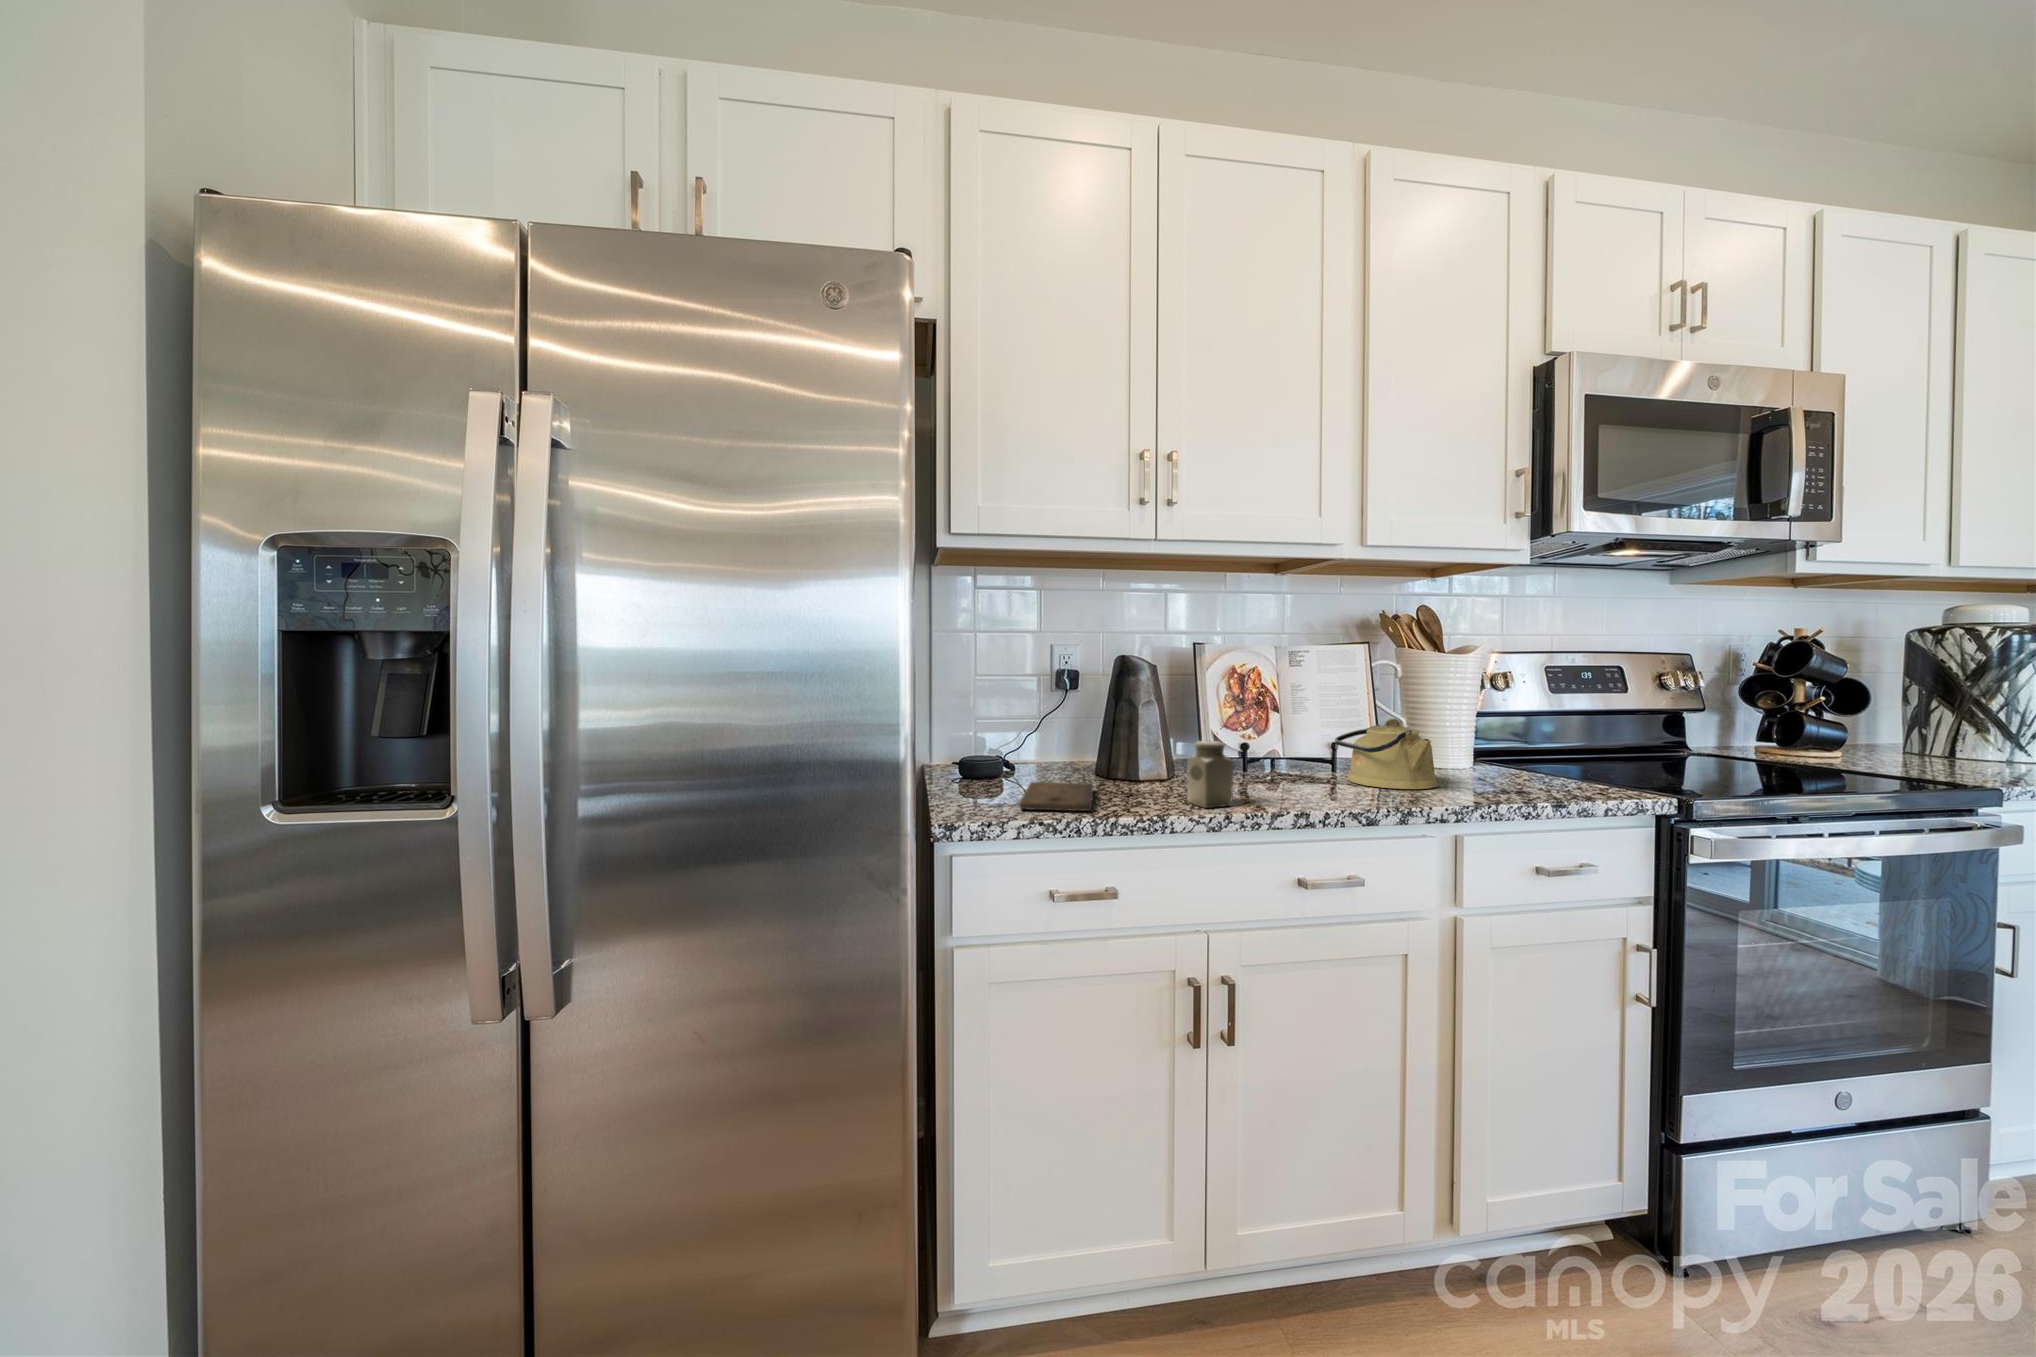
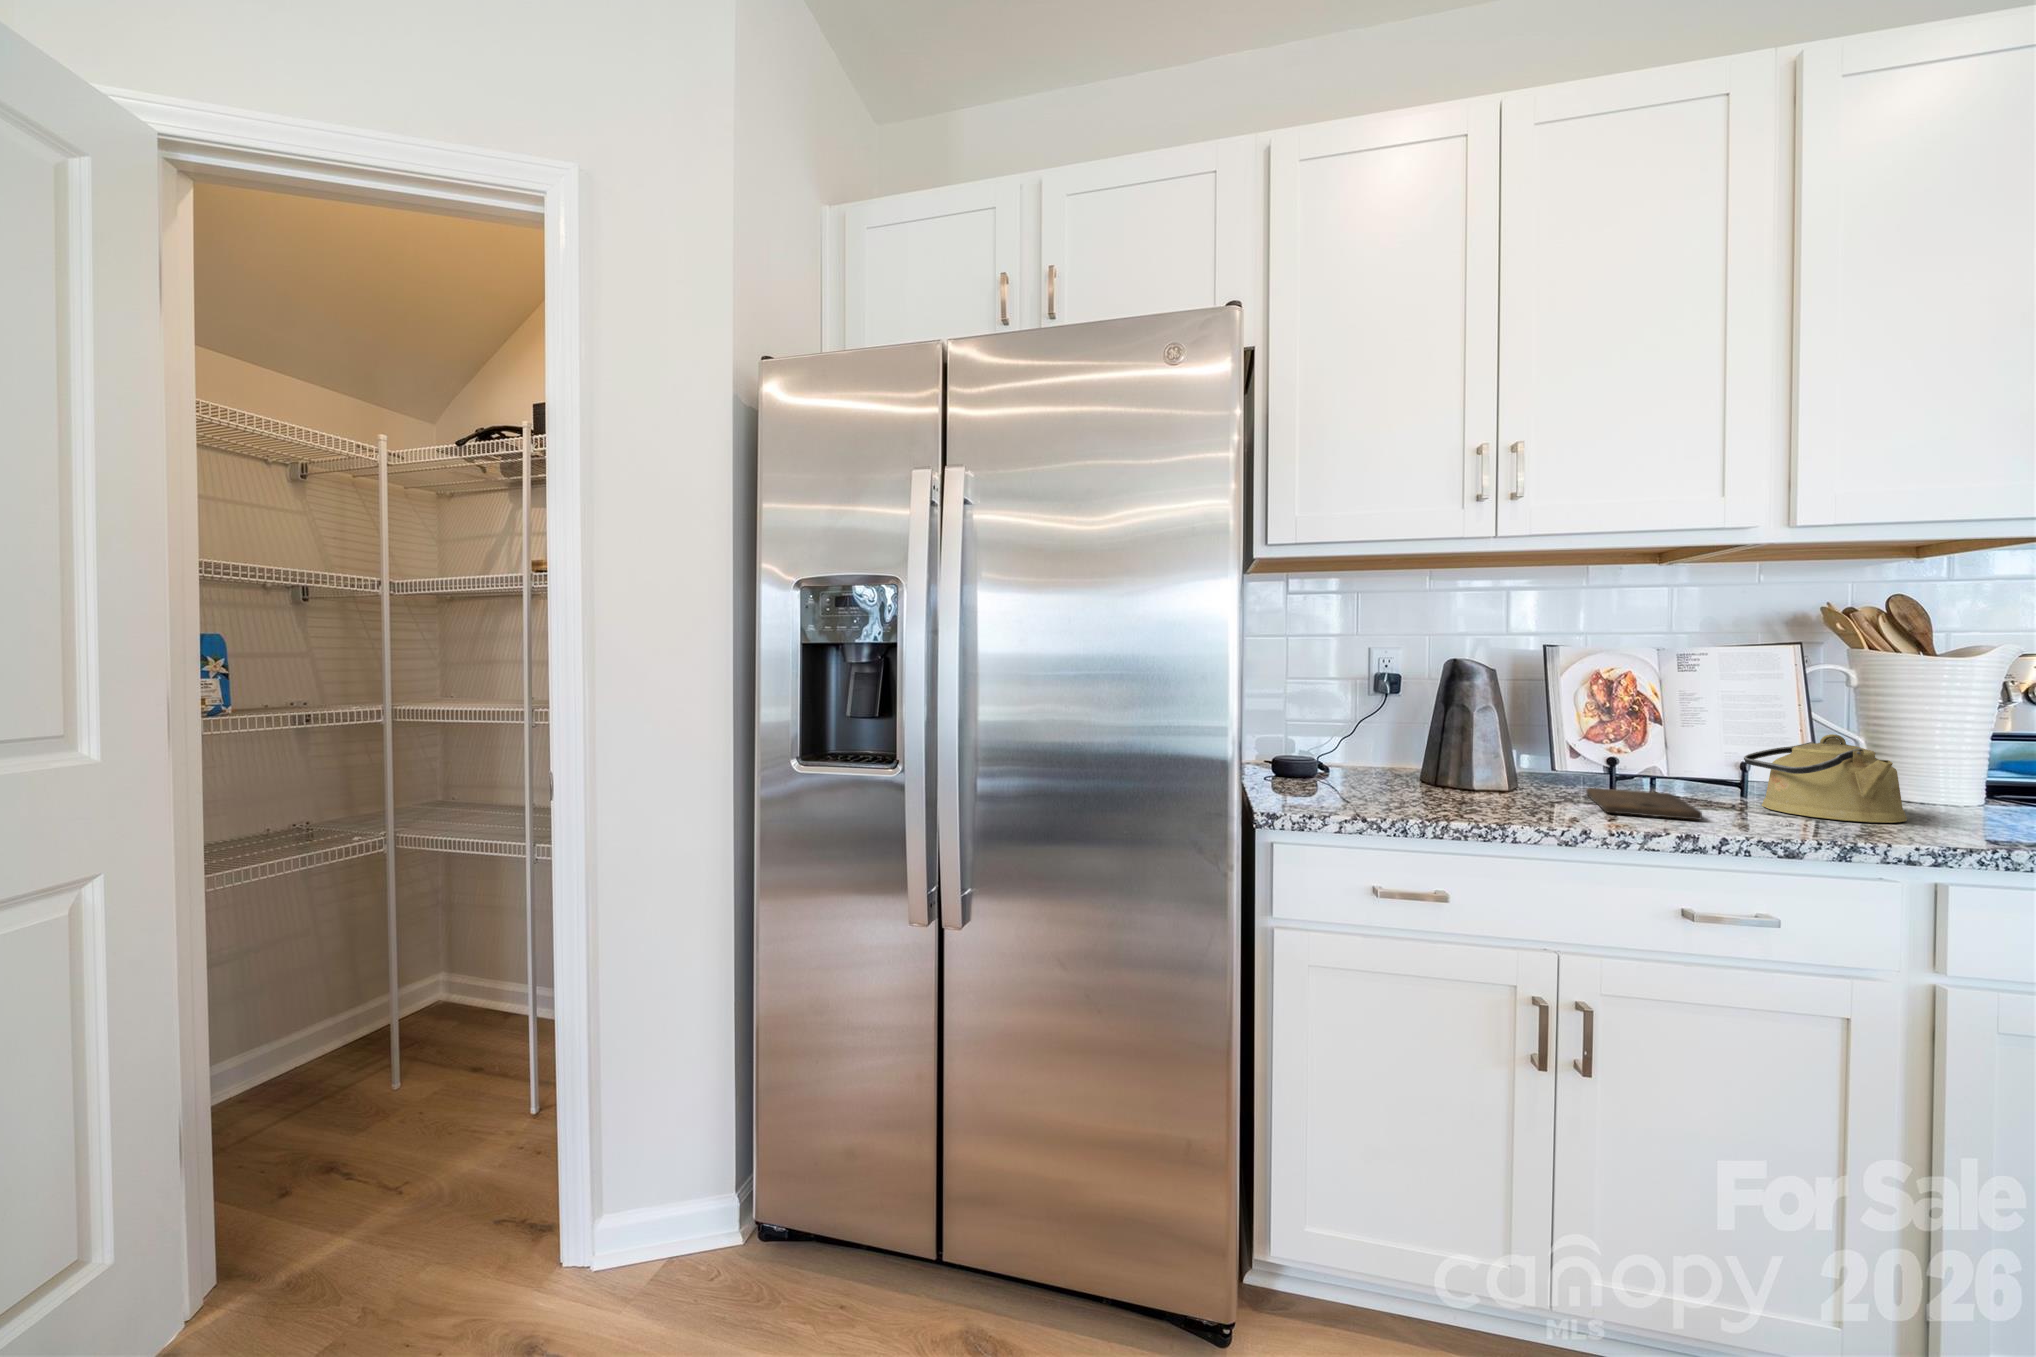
salt shaker: present [1187,741,1233,808] -> none [1534,749,1594,821]
cutting board: present [1019,782,1093,811] -> present [1586,788,1702,820]

